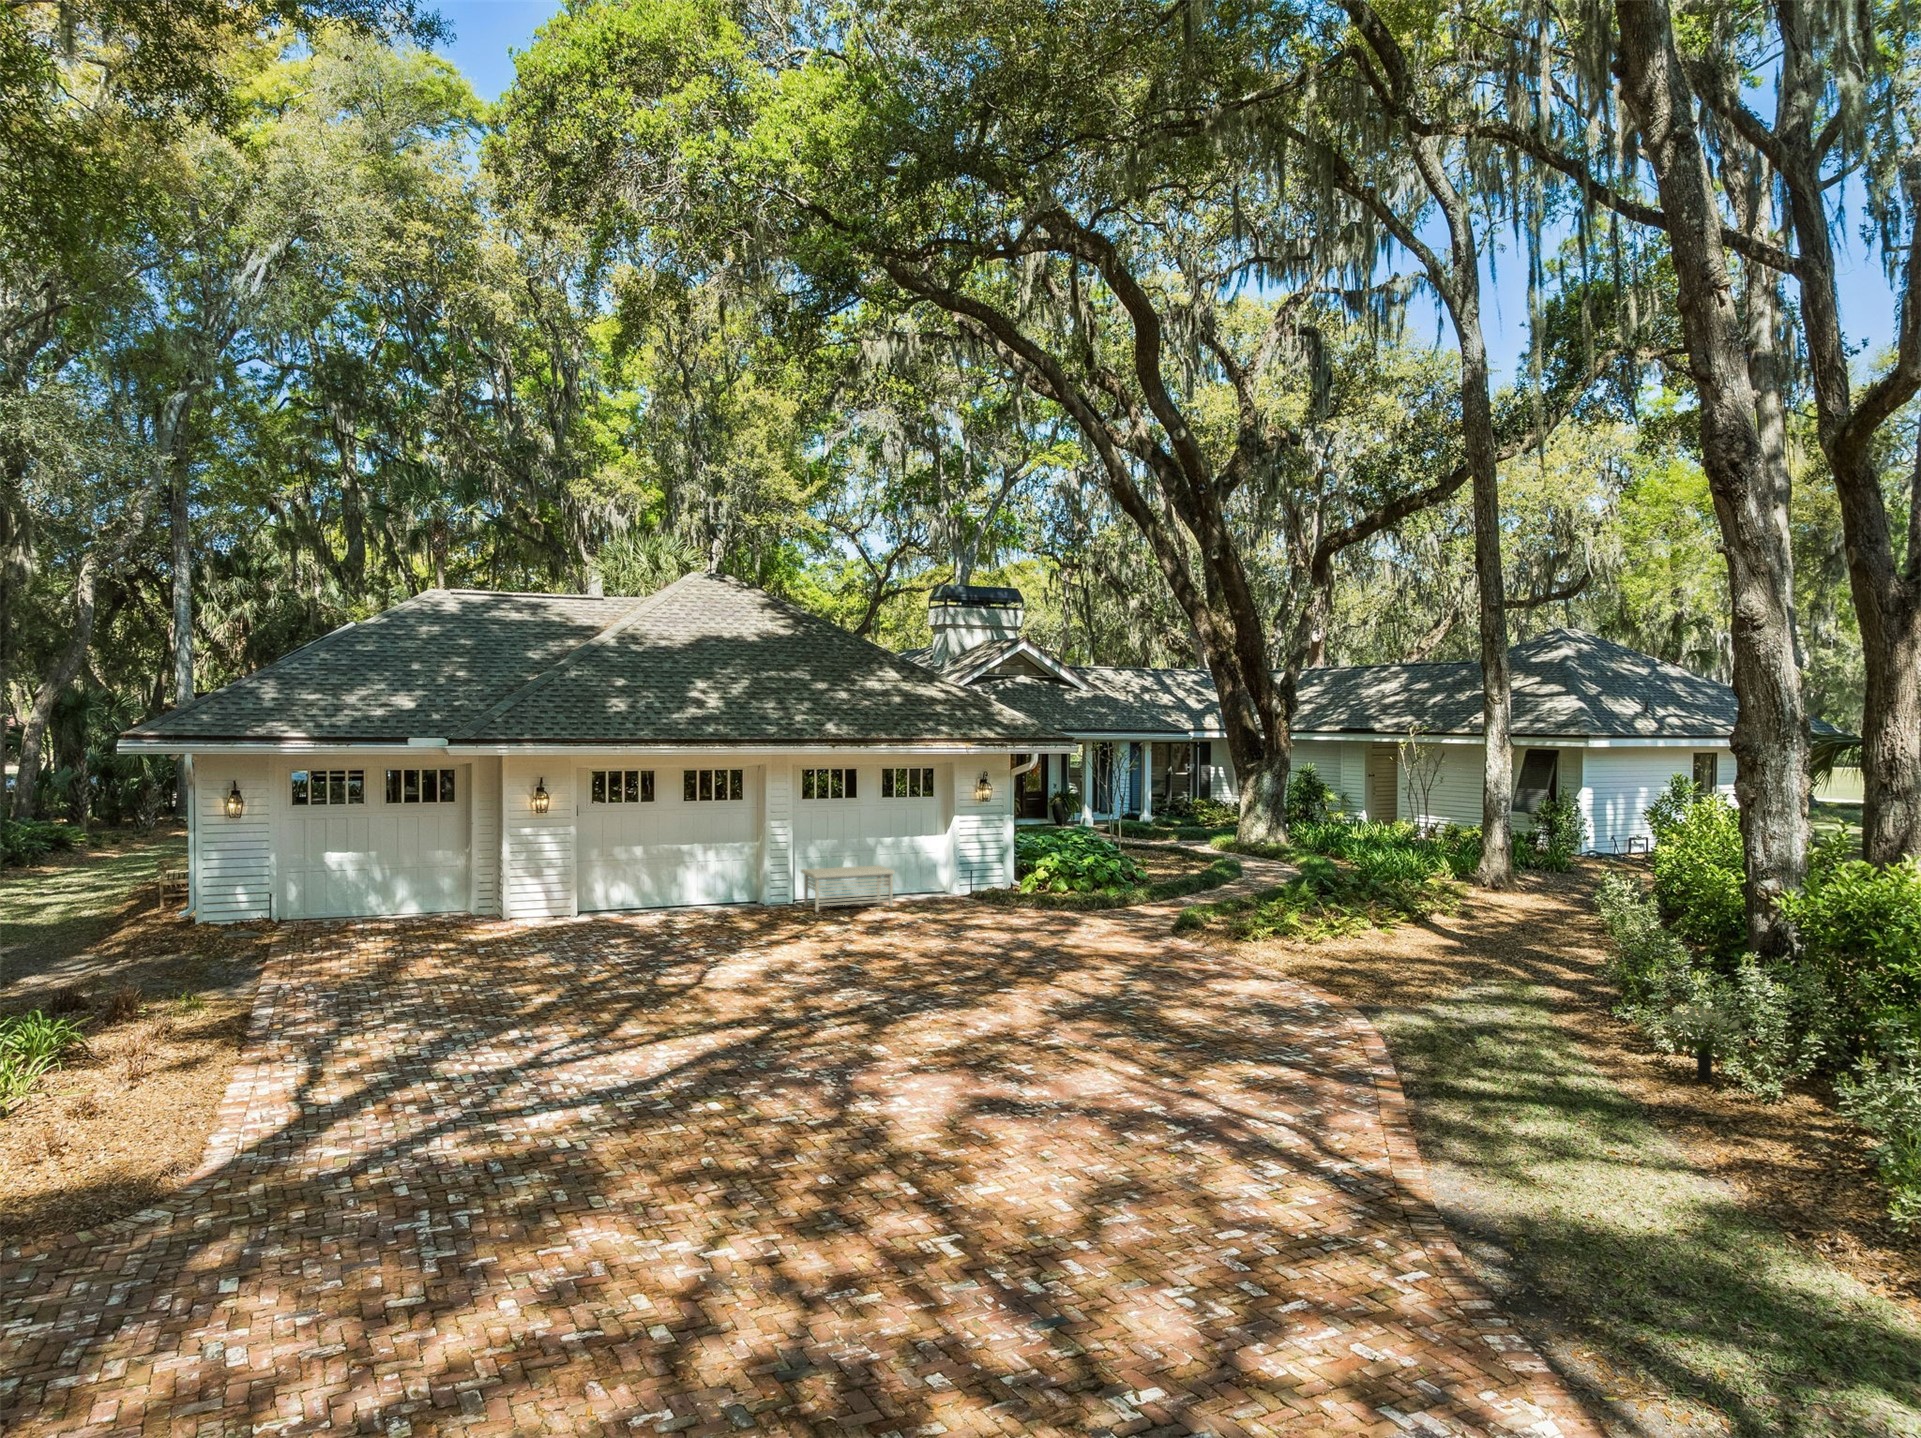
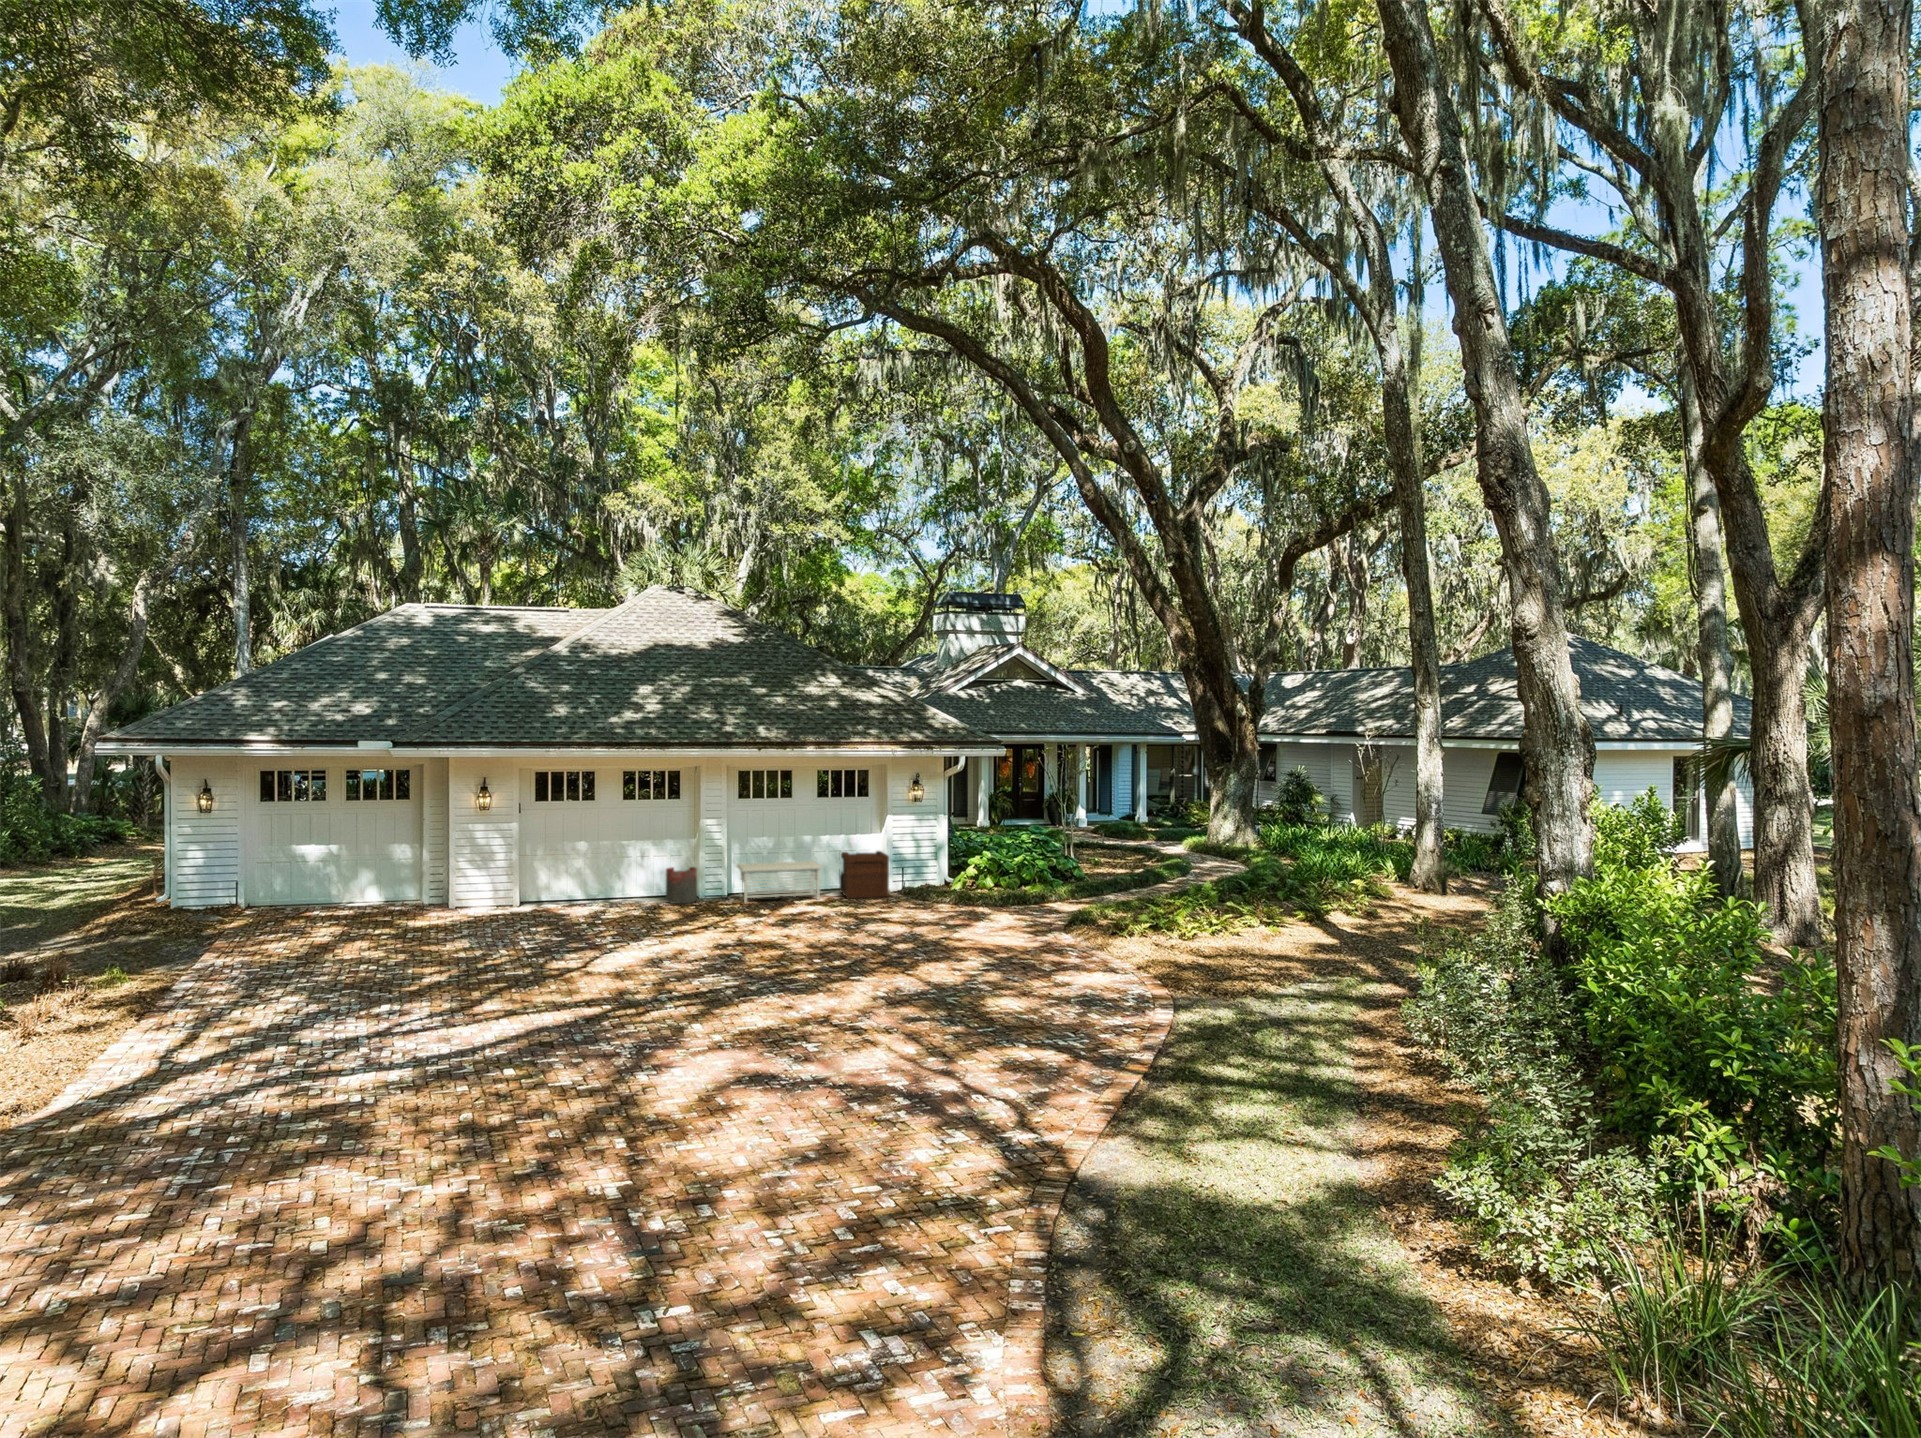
wooden crate: none [906,854,963,905] -> present [839,851,889,899]
trash can: none [729,874,762,914] -> present [665,867,697,904]
potted plant: present [1666,1007,1746,1083] -> present [1430,862,1460,895]

